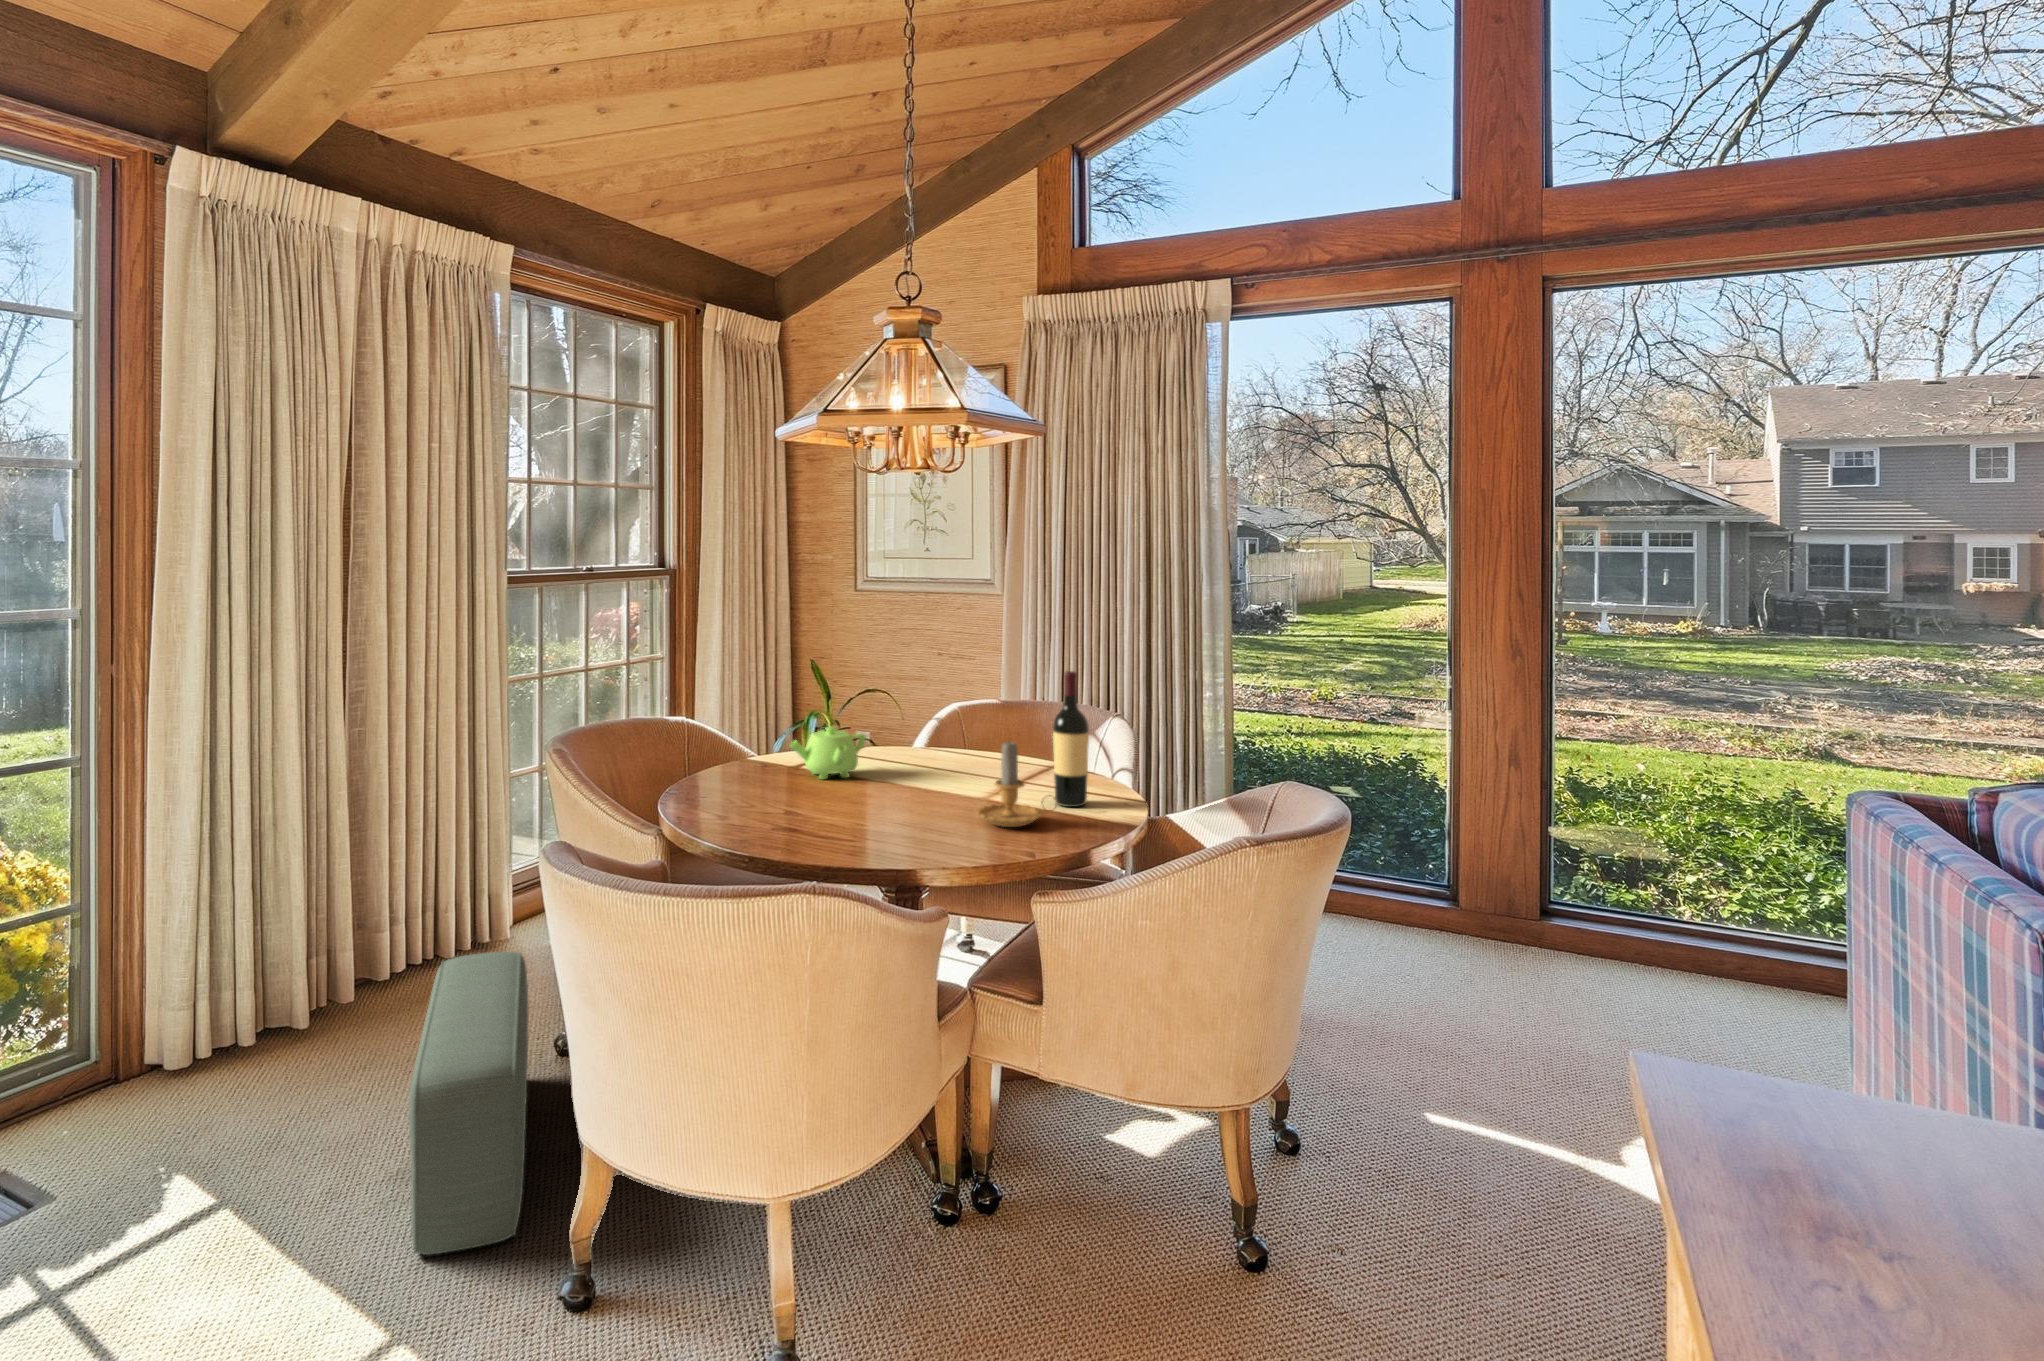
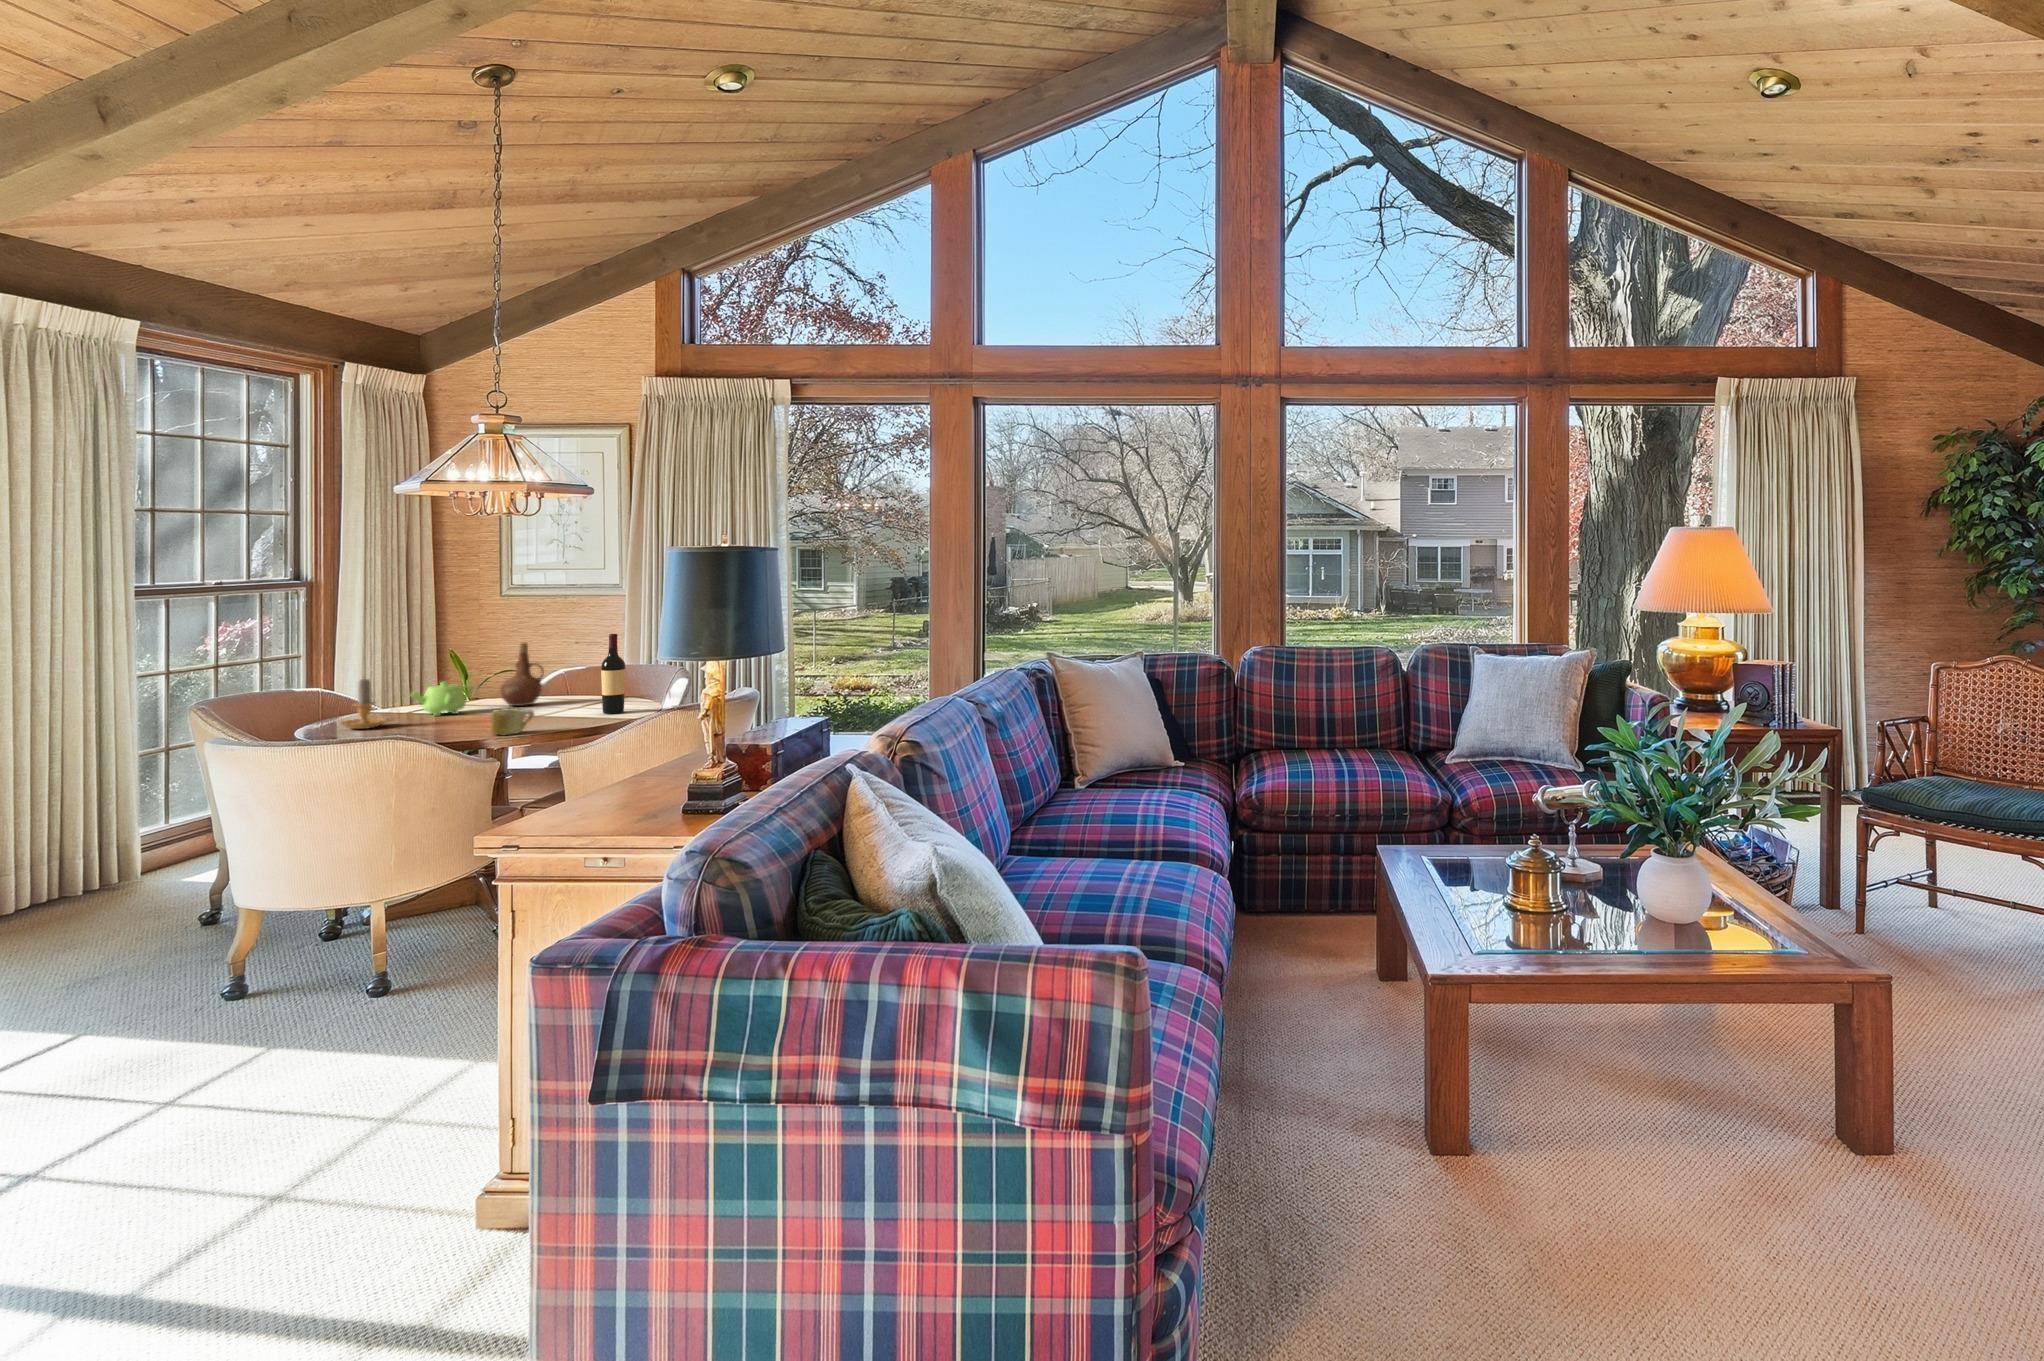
ceramic pitcher: none [897,671,952,768] -> present [500,643,544,706]
candle: present [977,742,1057,827] -> present [340,679,388,729]
mug: none [920,802,982,854] -> present [491,708,534,735]
pouf: present [409,952,529,1255] -> none [88,851,186,1014]

